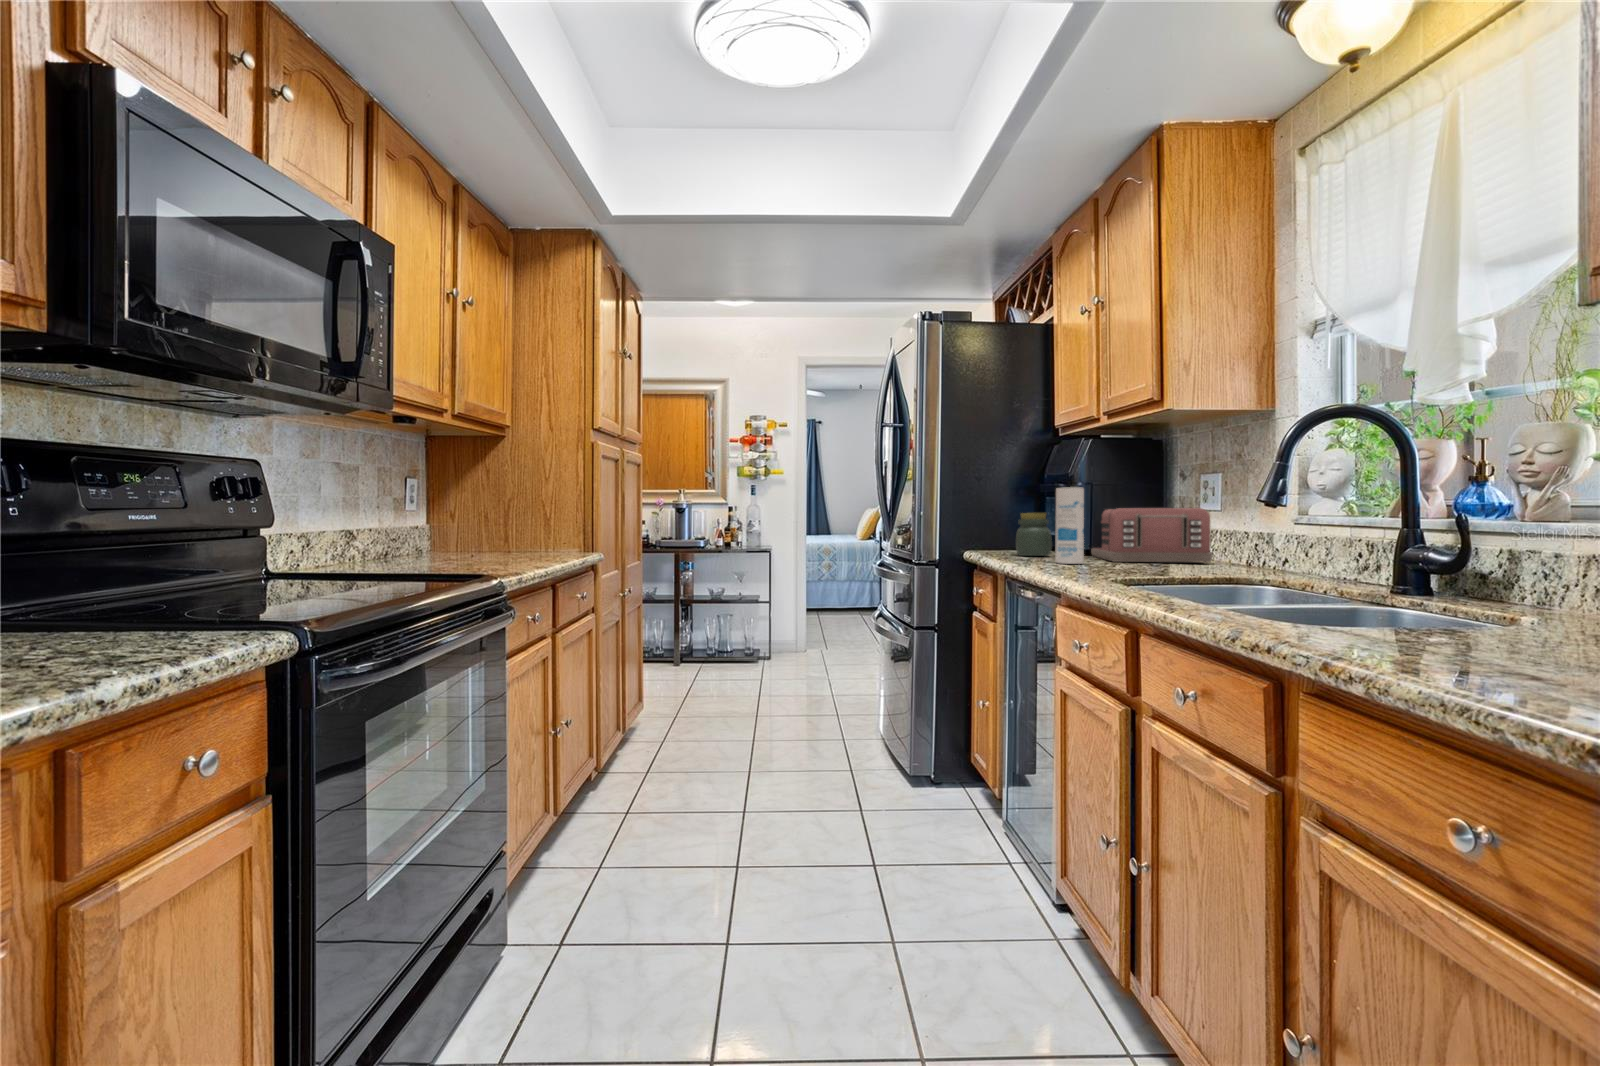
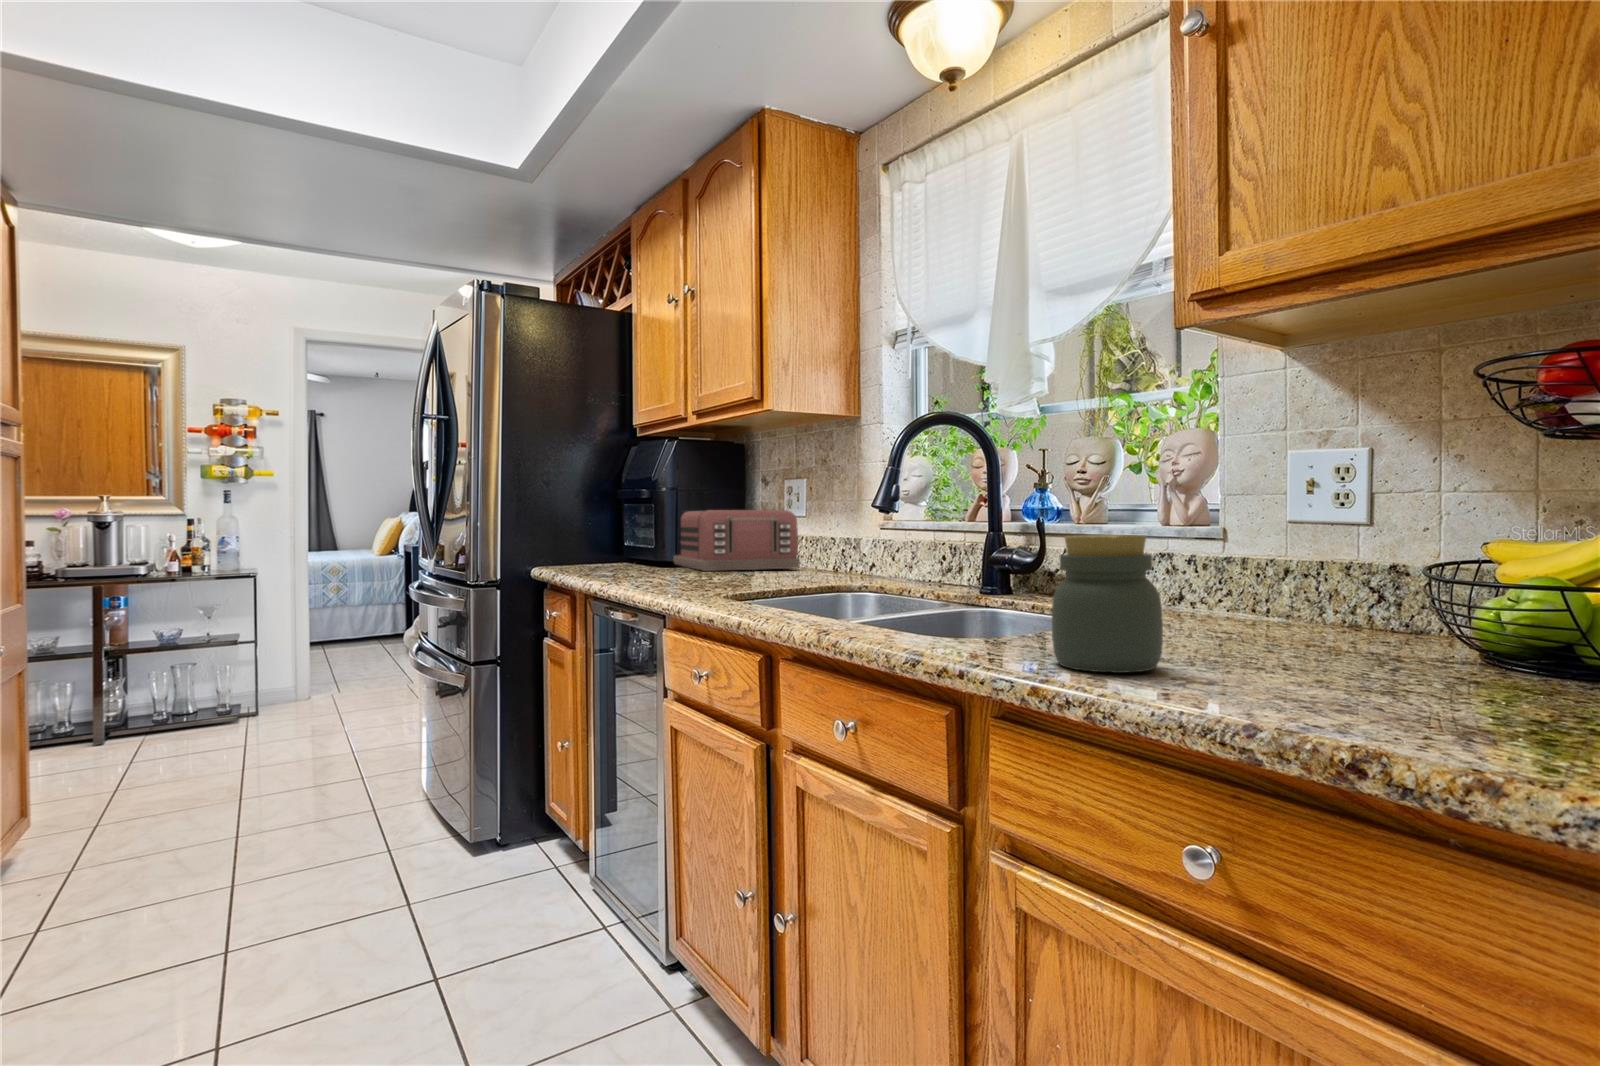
canister: present [1055,487,1084,564] -> none [645,486,677,576]
jar: present [1016,513,1052,556] -> present [1052,535,1163,673]

